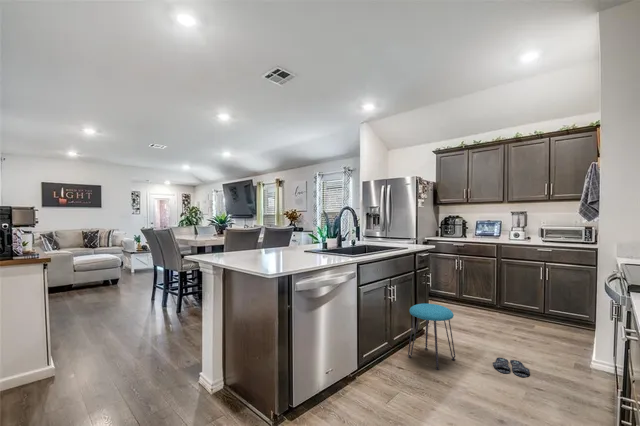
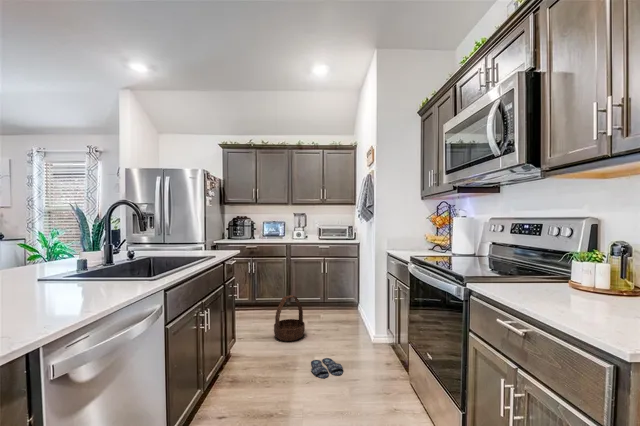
basket: none [471,294,505,338] -> present [274,295,305,341]
stool: present [408,304,455,370] -> none [224,322,278,406]

